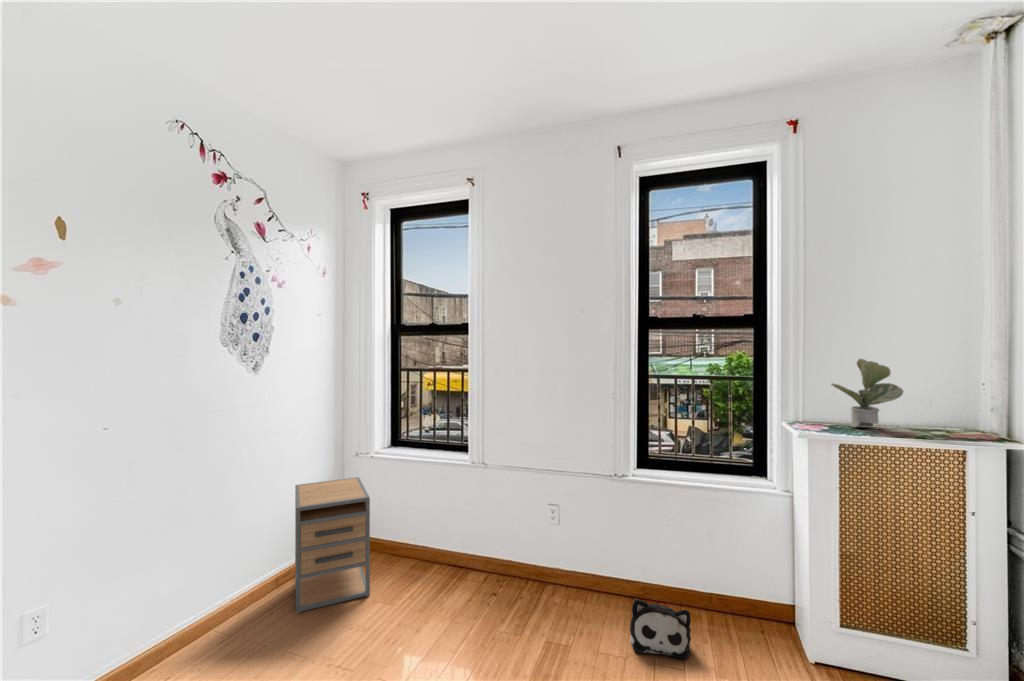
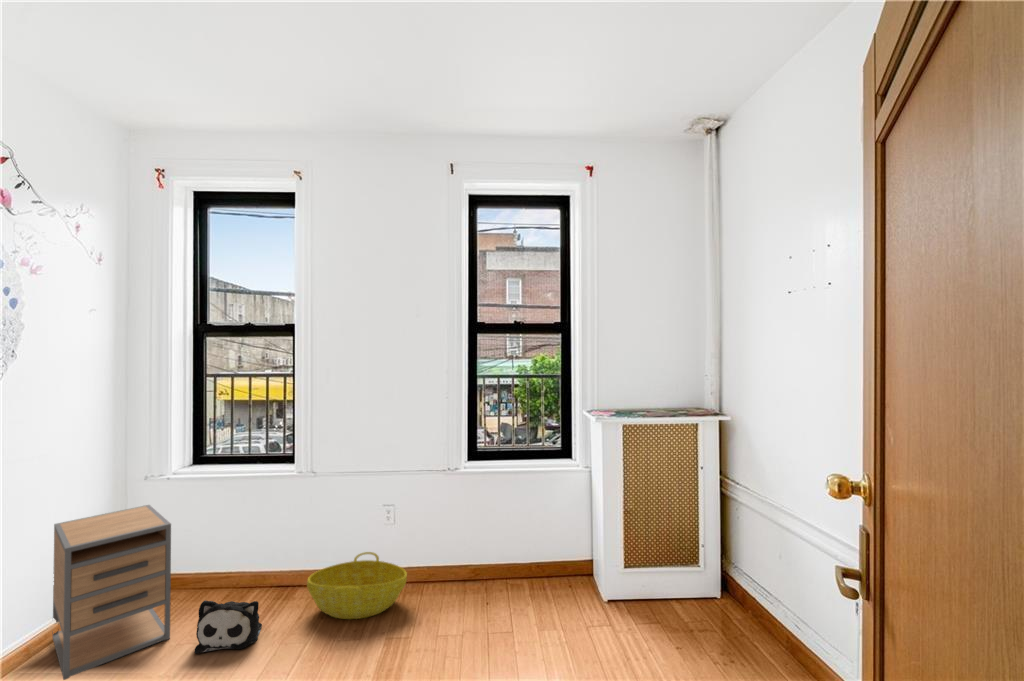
potted plant: present [831,359,903,427] -> none [617,358,662,411]
basket: none [477,548,571,616] -> present [307,552,407,619]
plush toy: present [630,599,691,659] -> present [194,600,262,653]

